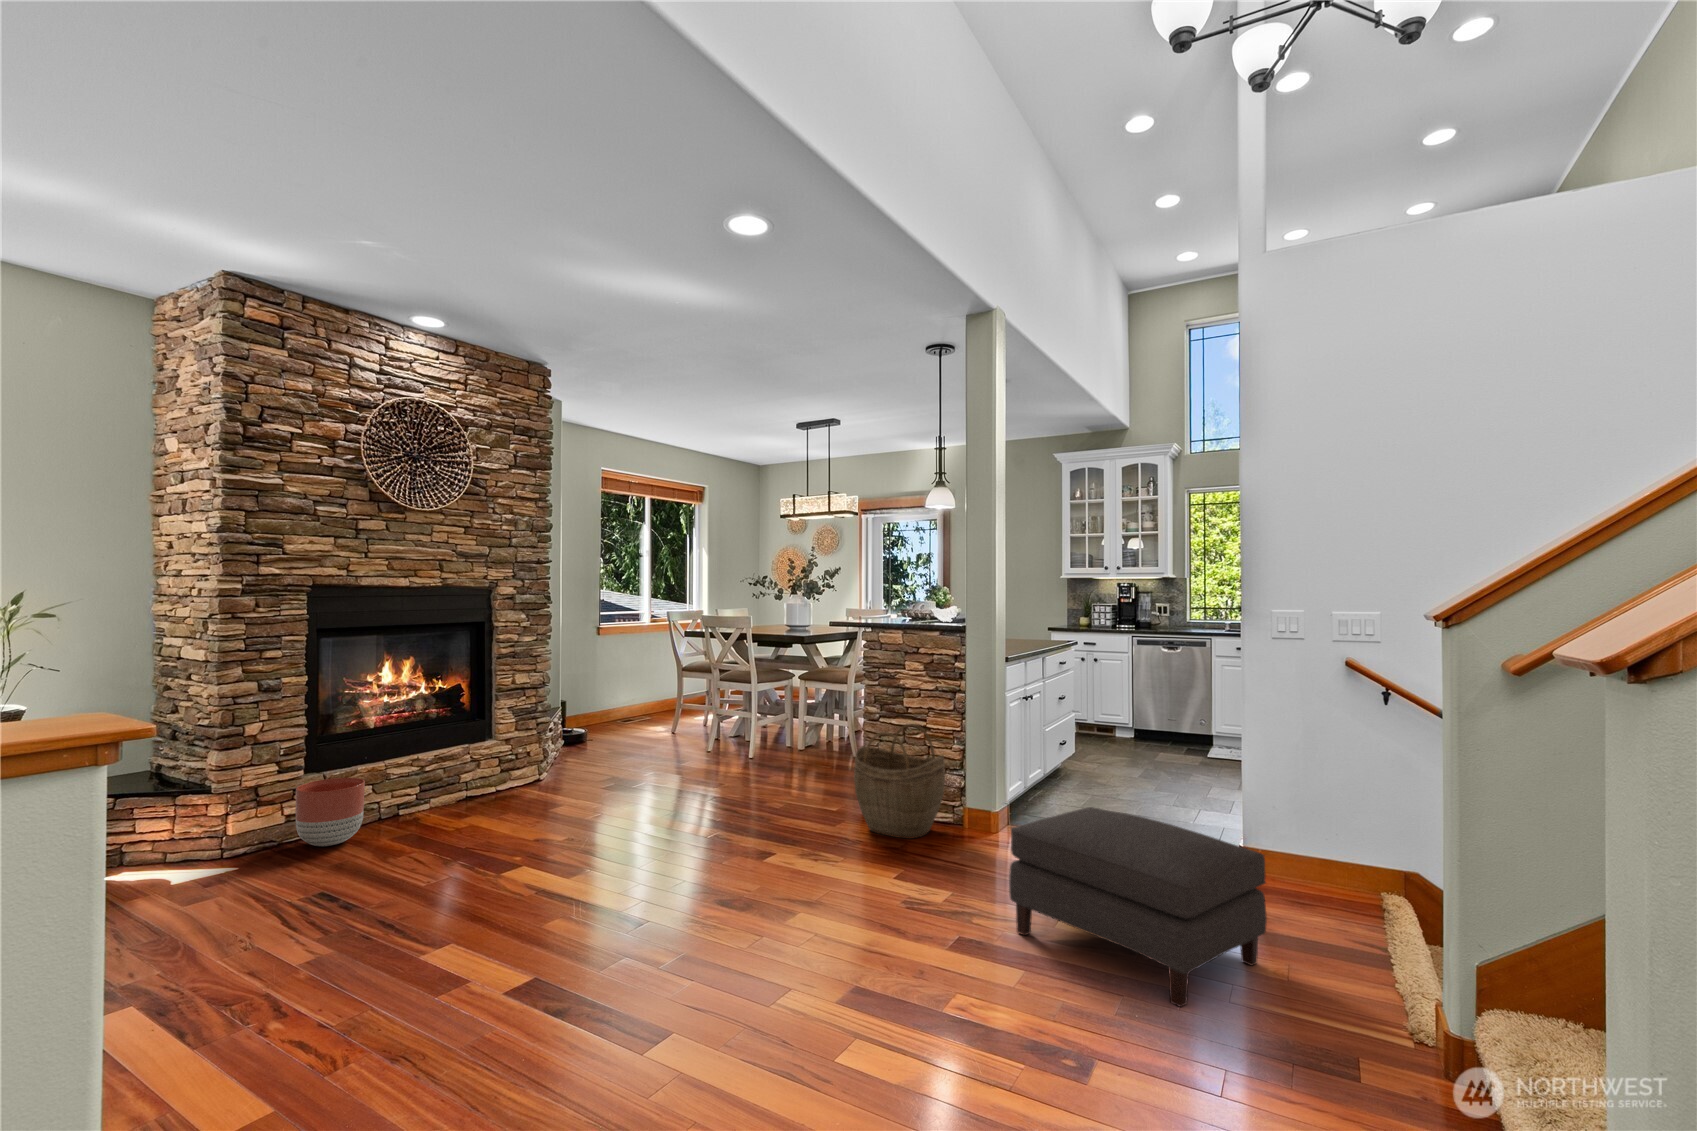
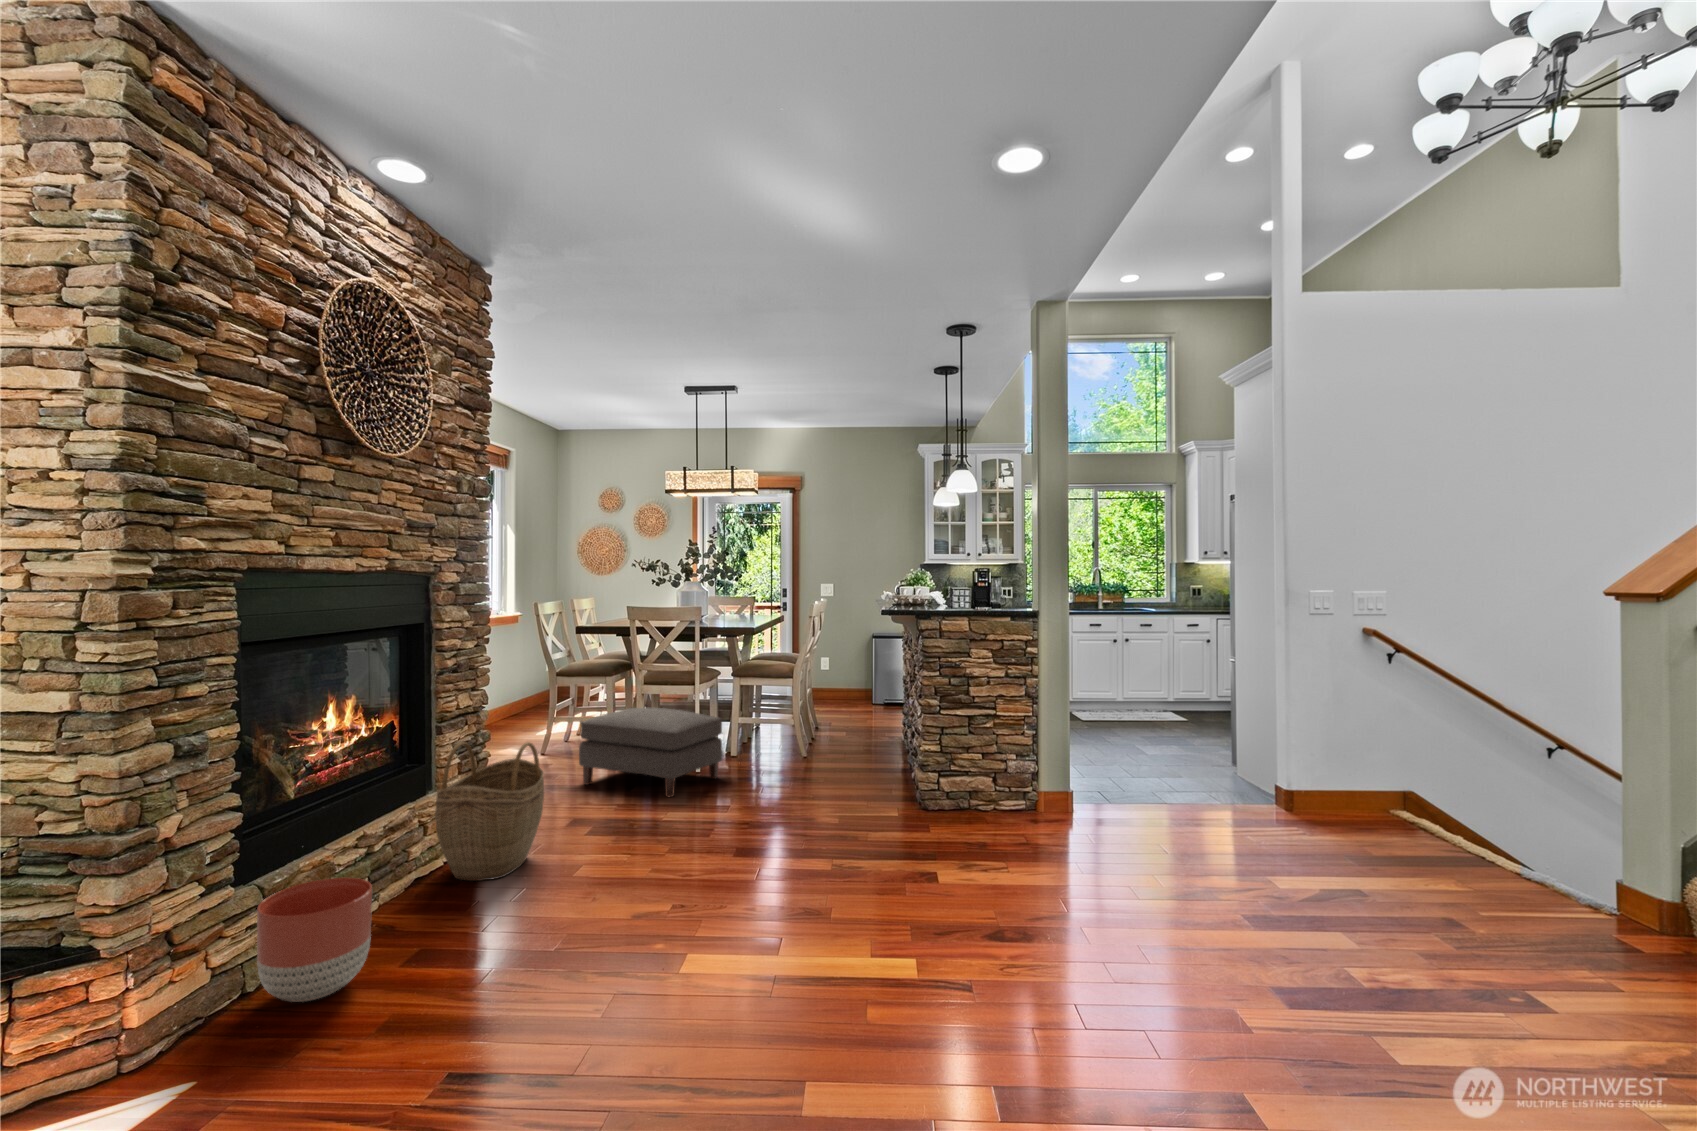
woven basket: present [854,724,945,839] -> present [435,742,544,881]
ottoman: present [1009,807,1267,1007] -> present [579,708,723,797]

